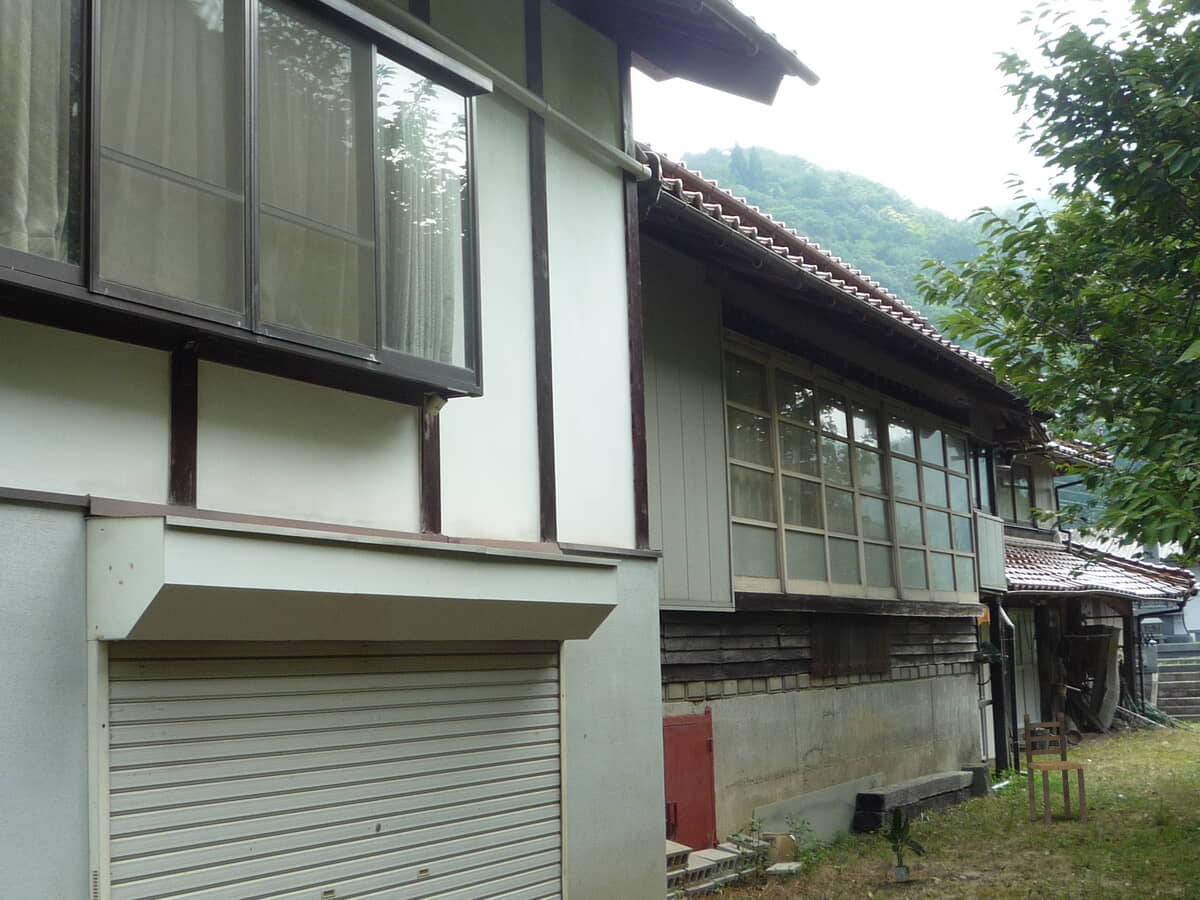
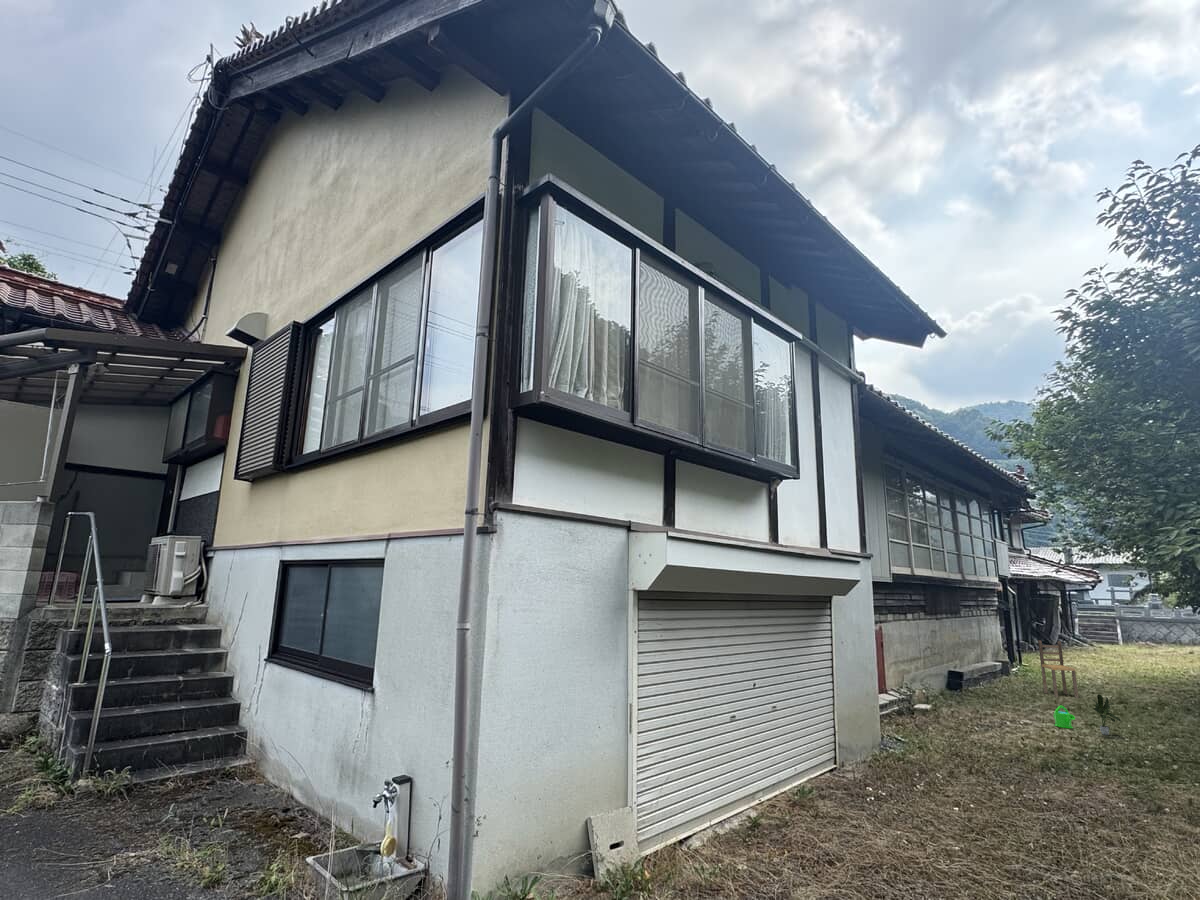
potted plant: present [882,808,926,882] -> present [1092,694,1121,735]
watering can: none [1014,830,1046,872] -> present [1053,706,1075,728]

